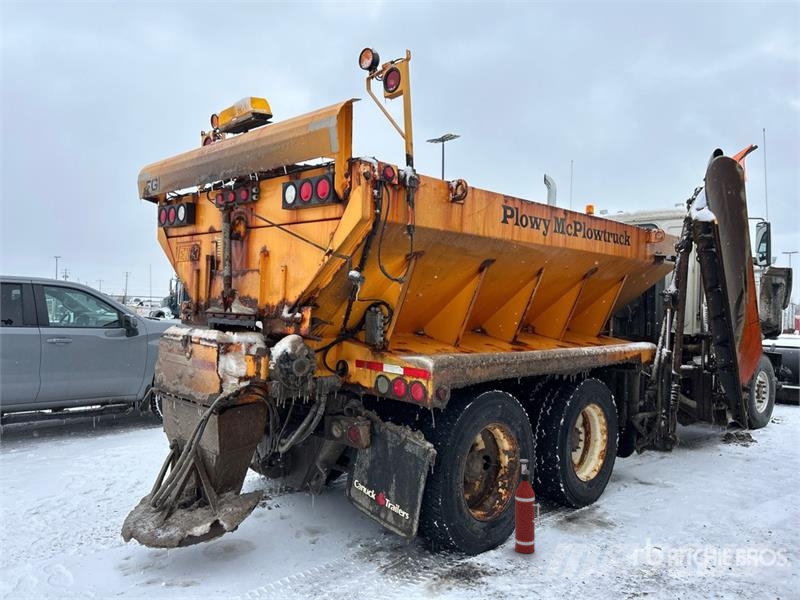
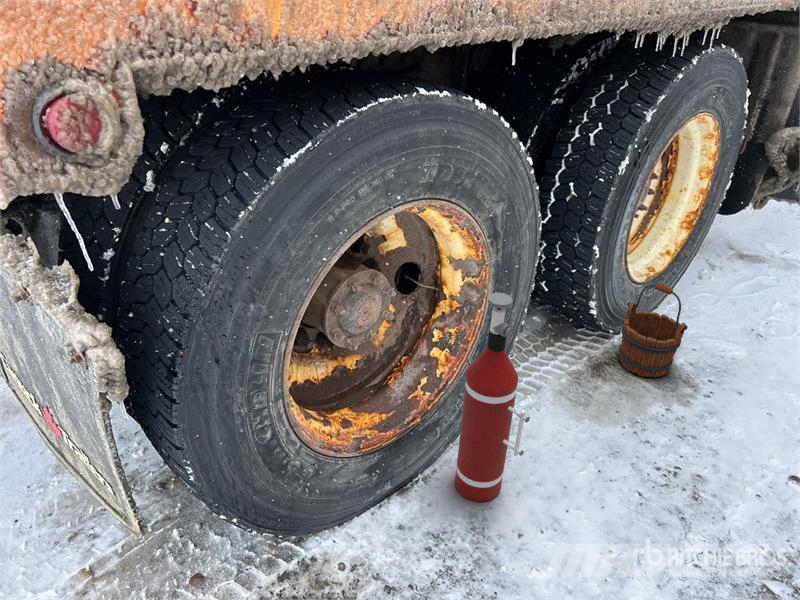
wooden bucket: none [577,475,604,521] -> present [619,283,688,377]

